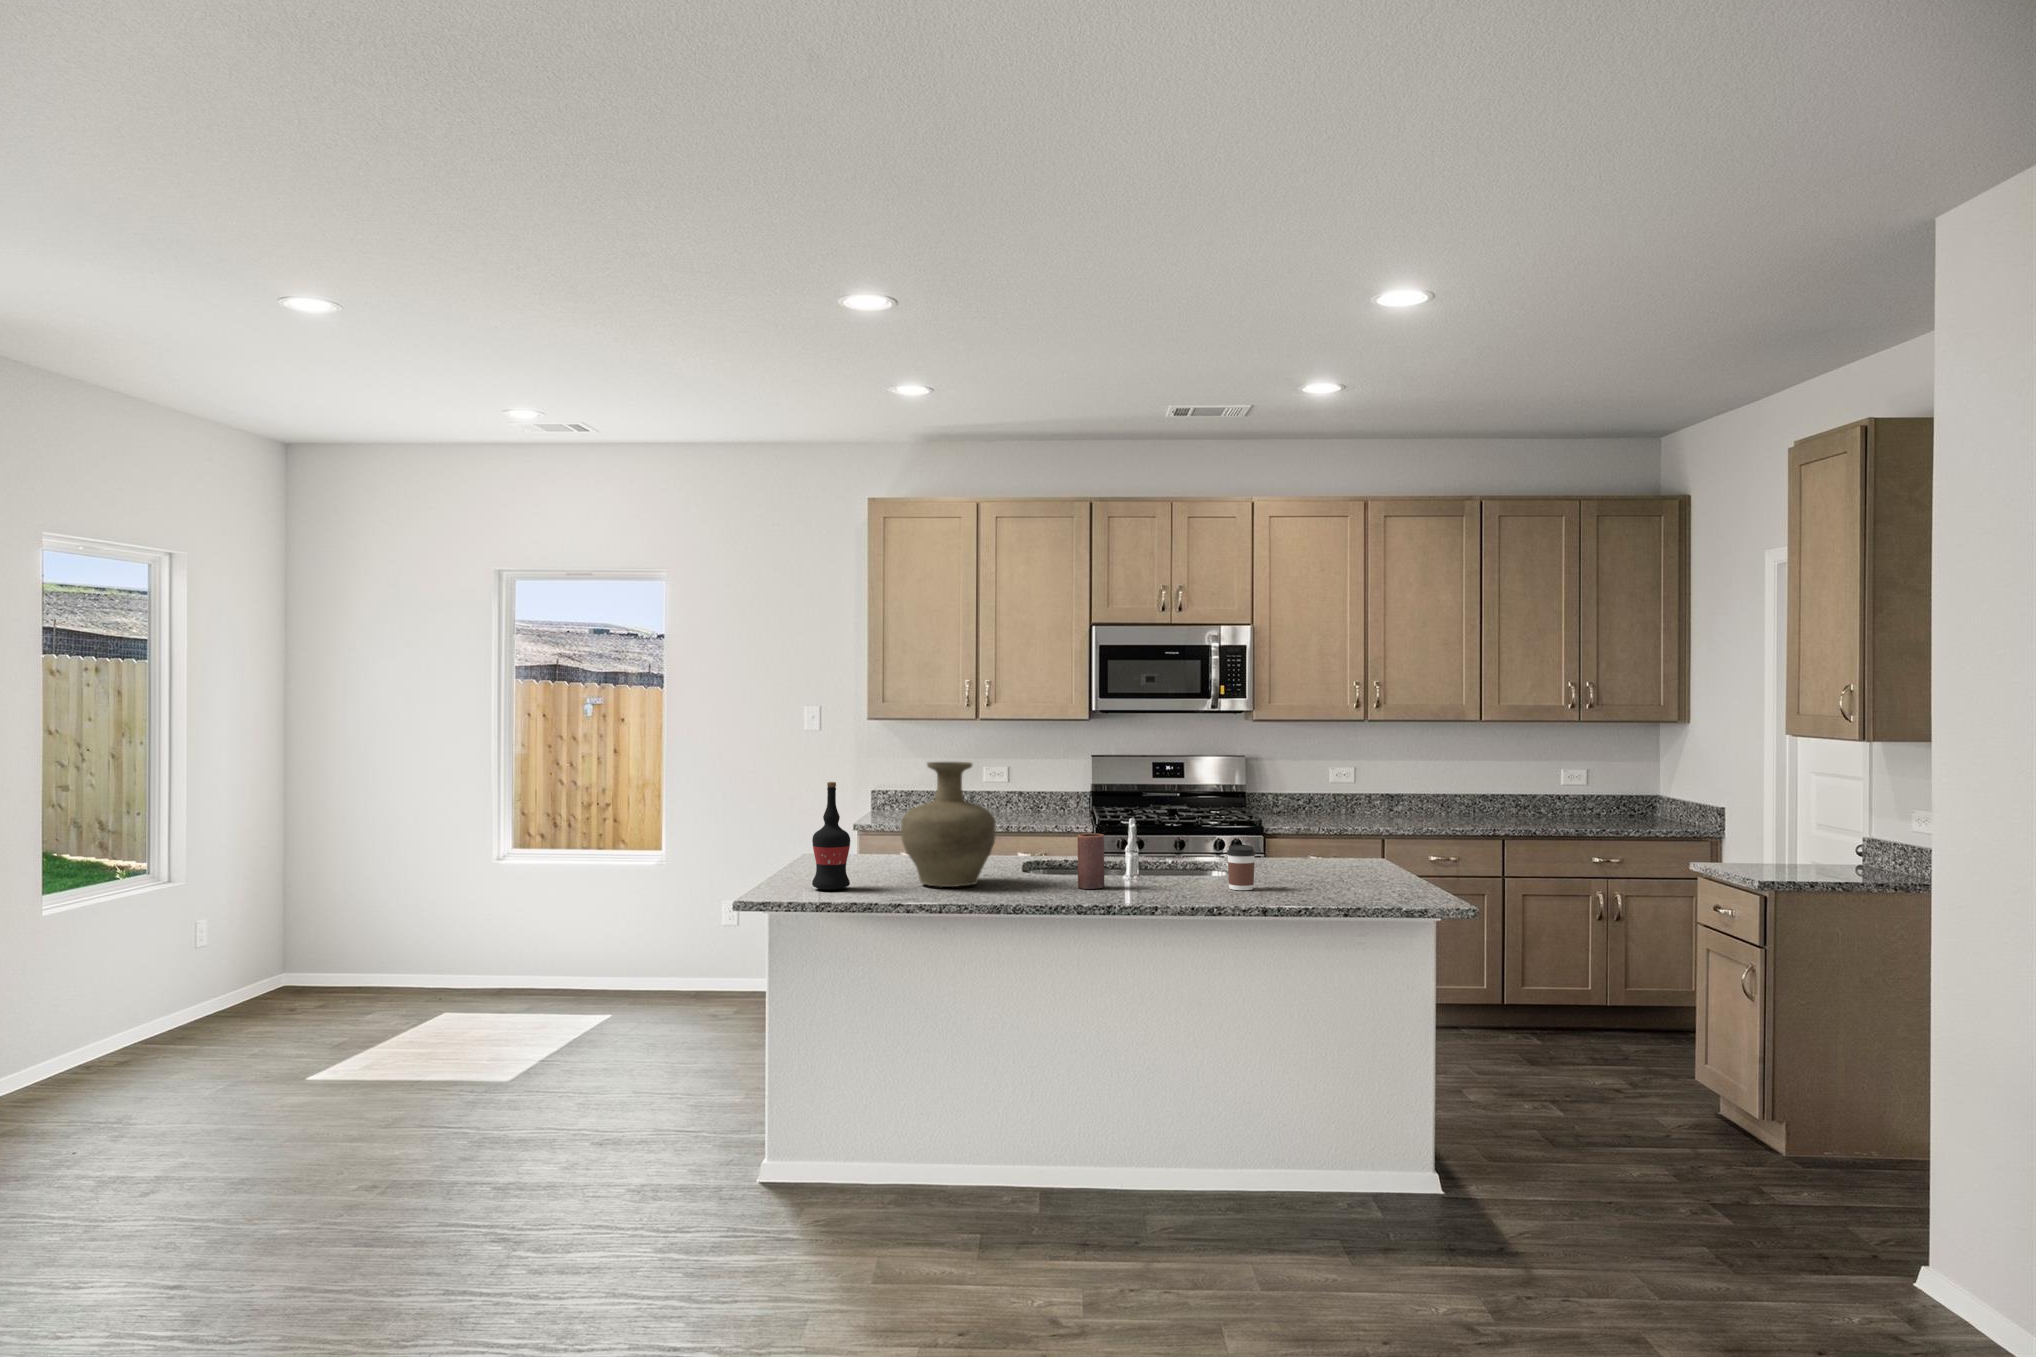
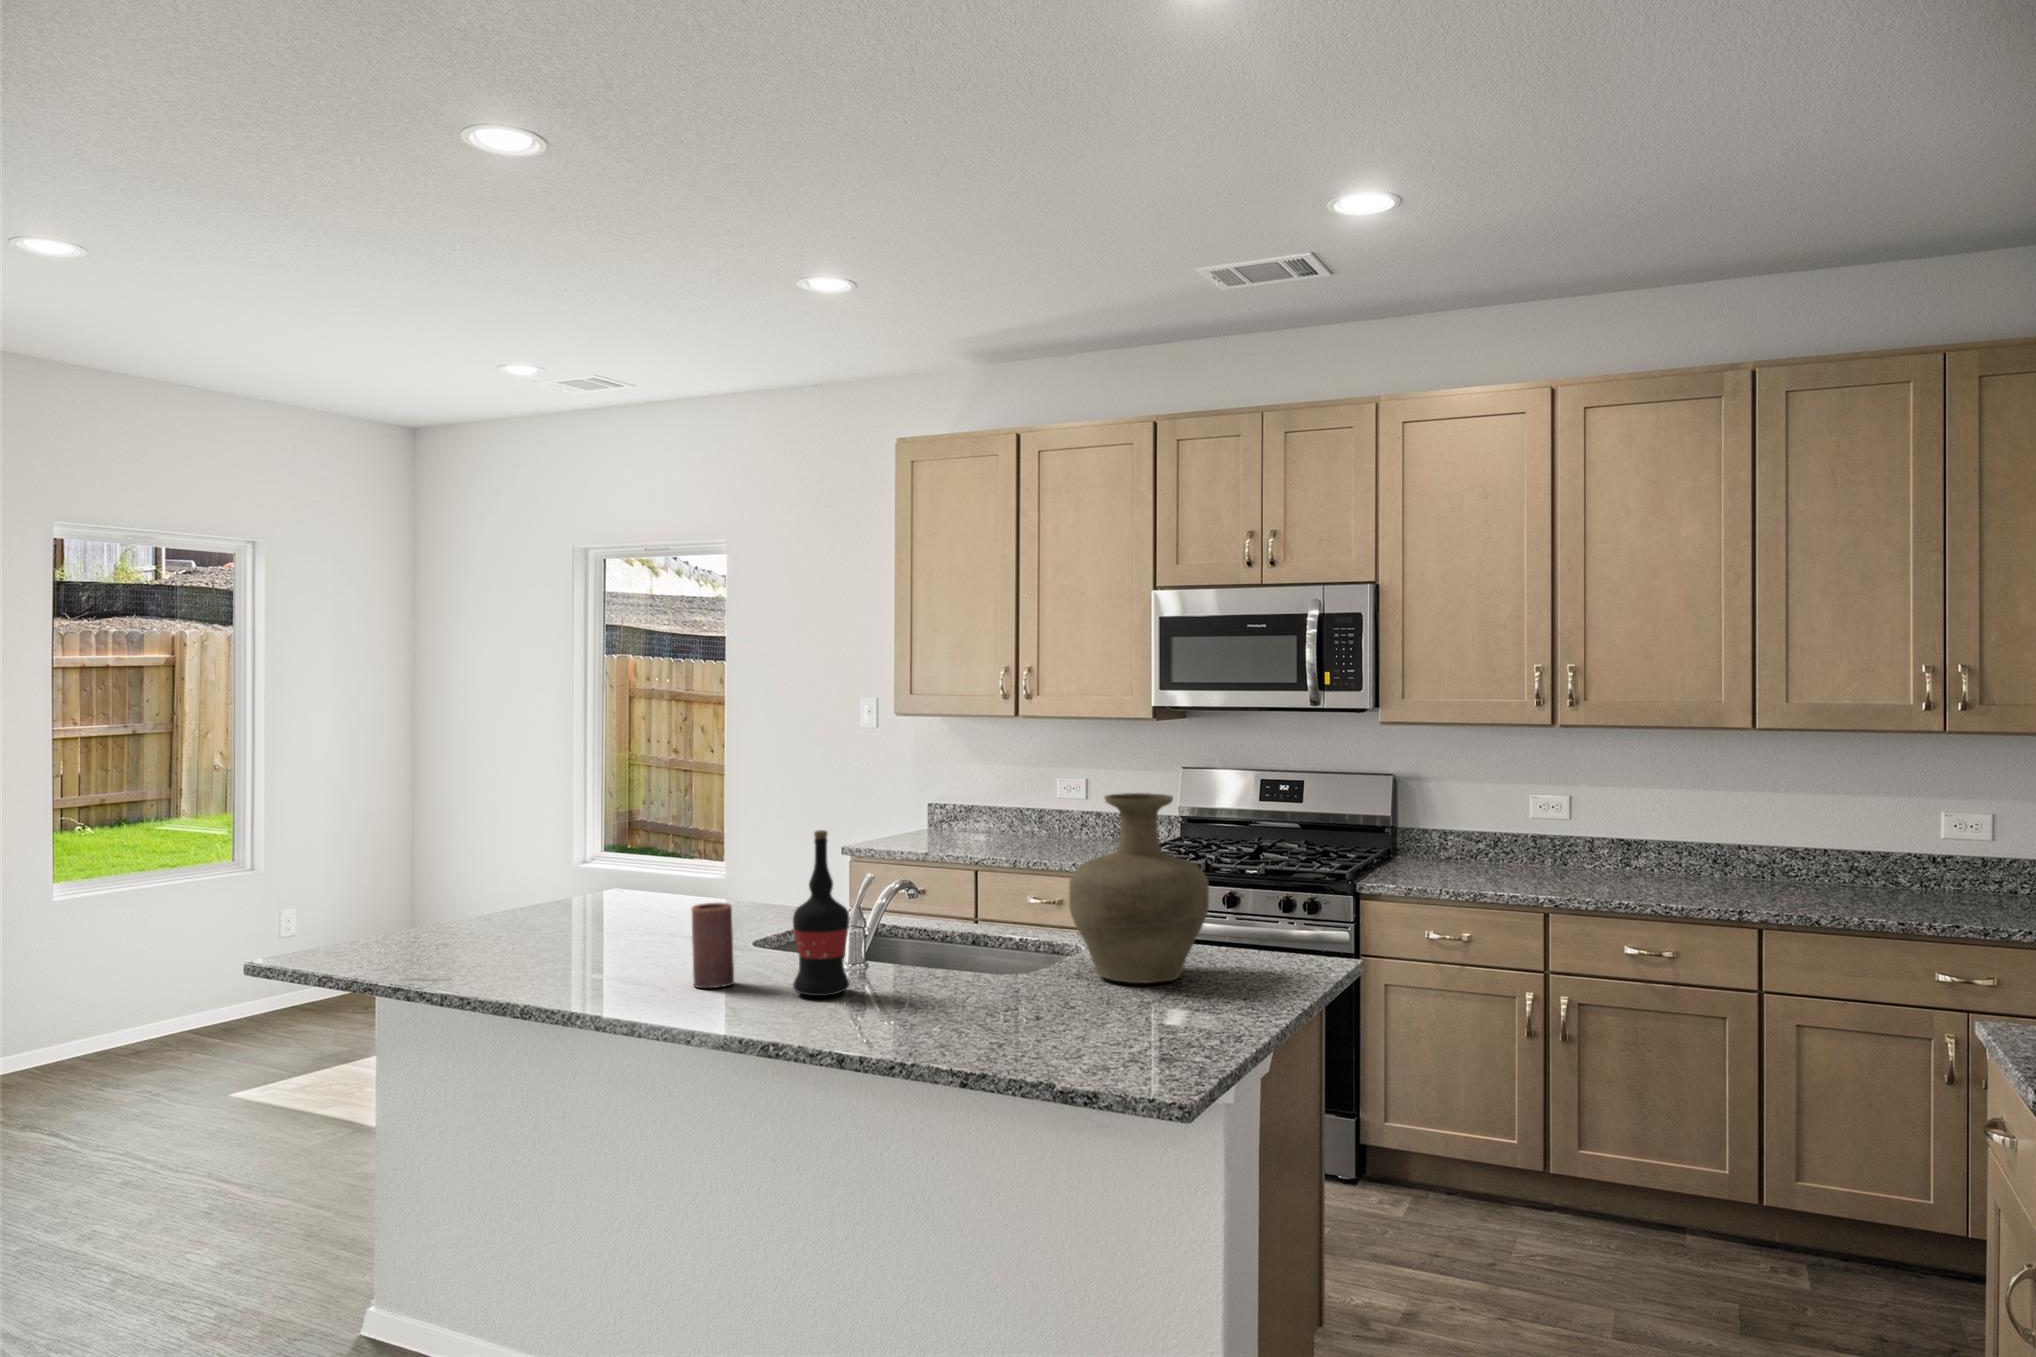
vase: present [901,762,996,887] -> present [1069,793,1209,983]
wine bottle: present [812,782,850,890] -> present [793,830,850,996]
coffee cup: present [1227,845,1255,890] -> none [881,937,926,1014]

